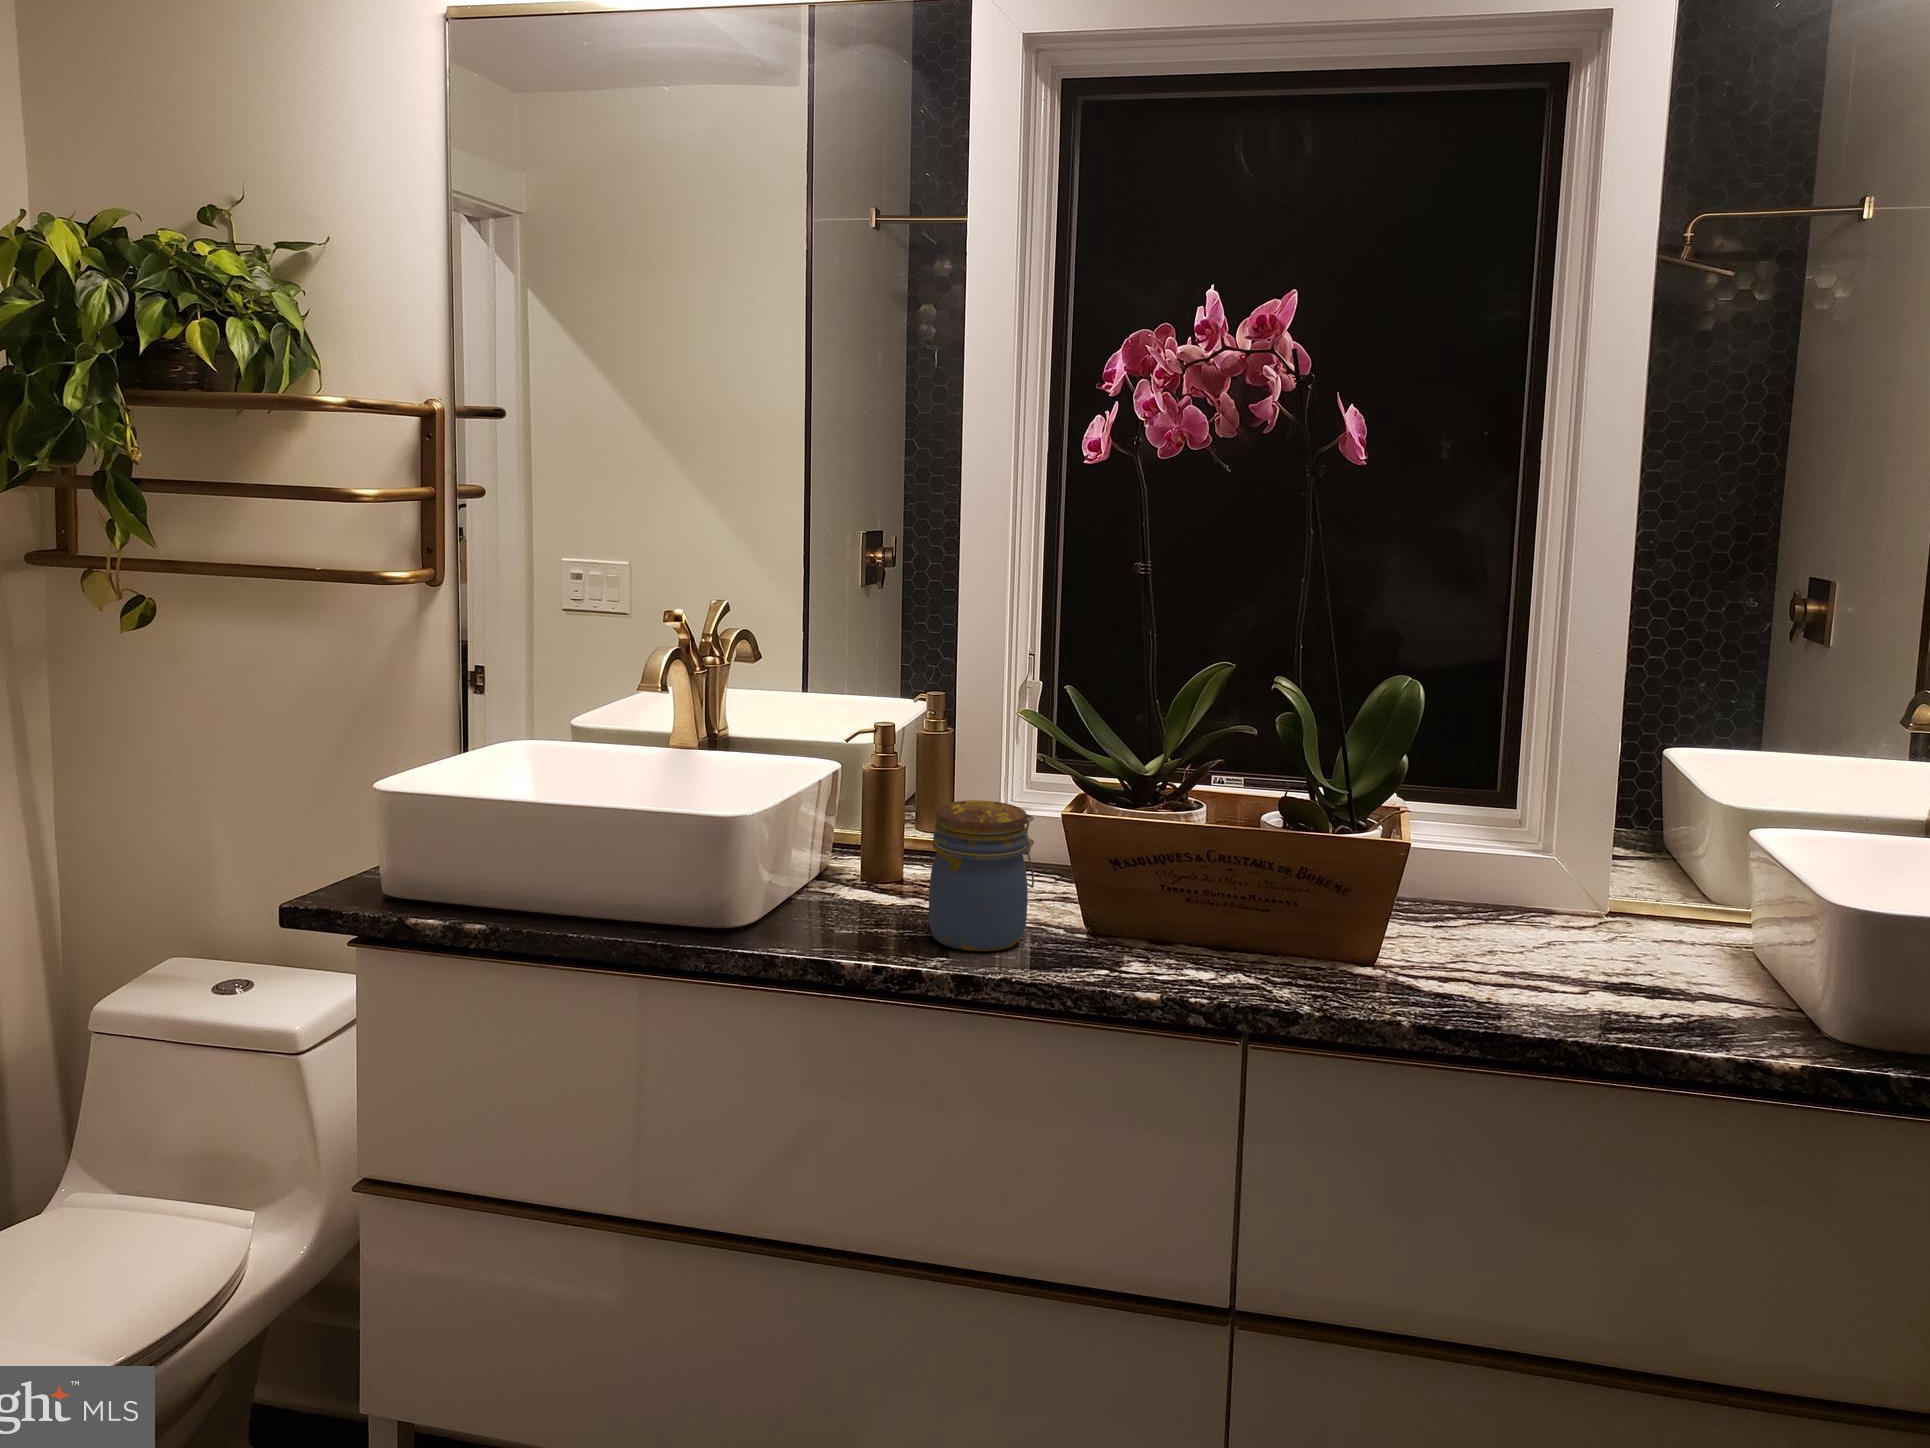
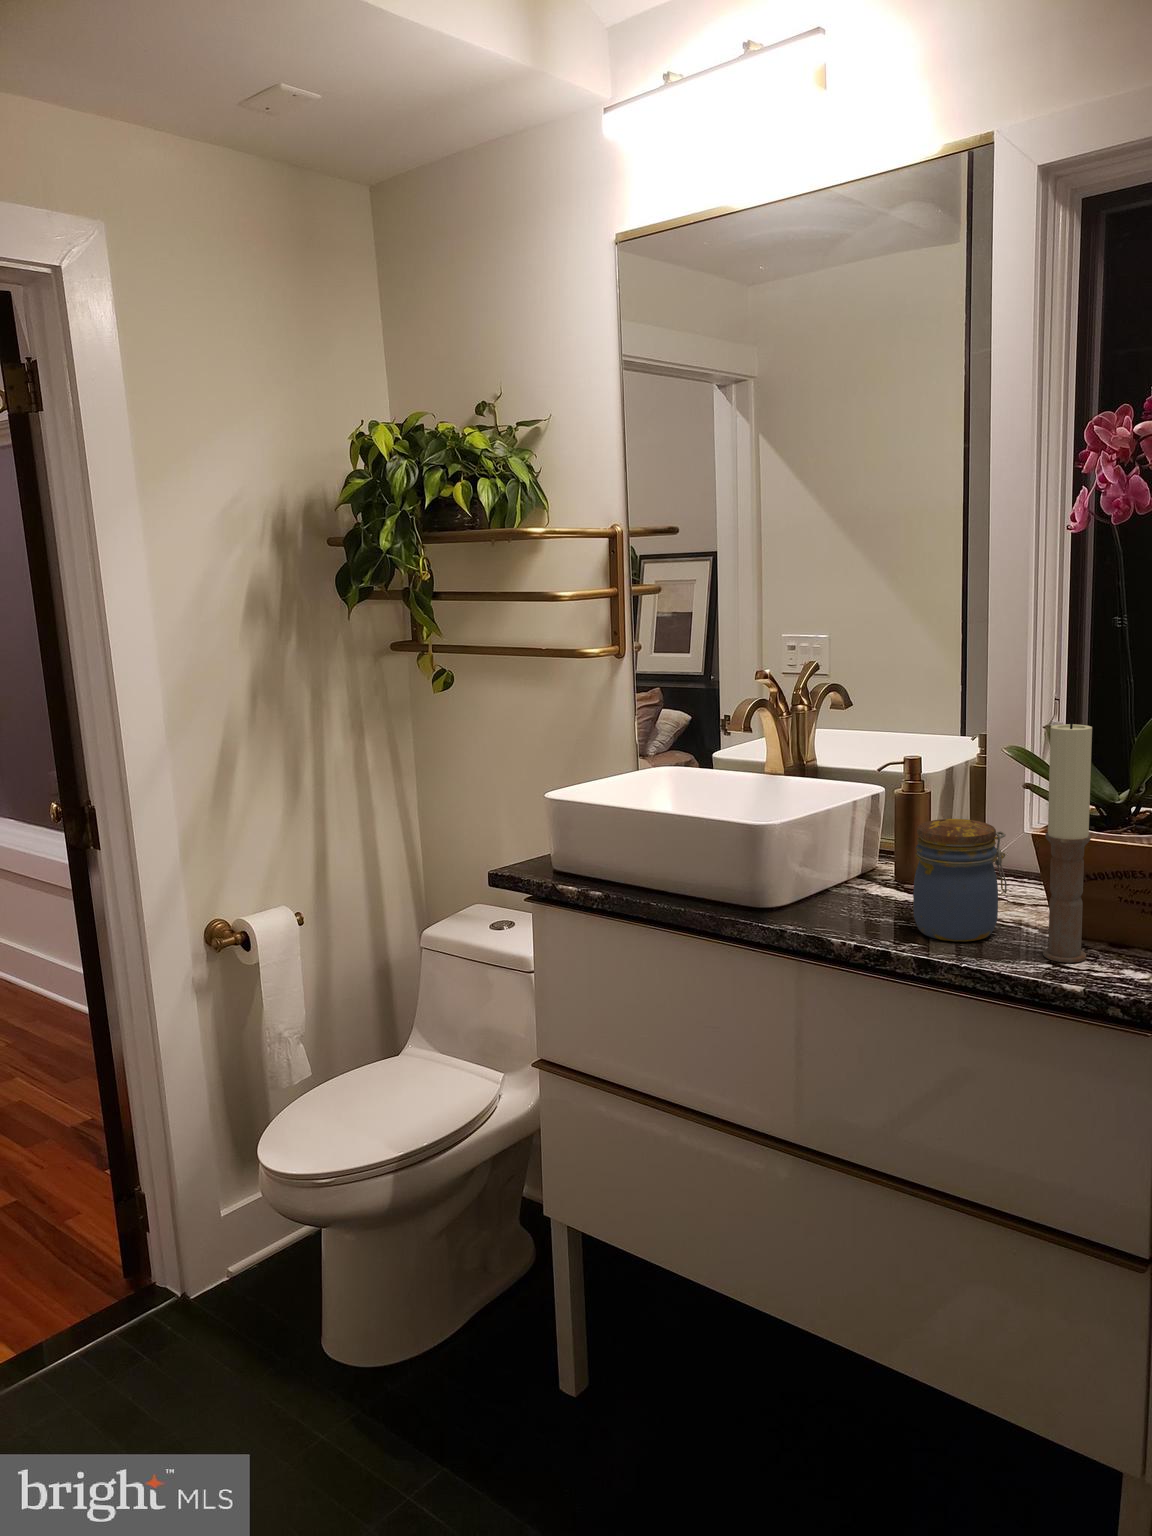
candle: none [1089,680,1149,966] -> present [1043,719,1092,963]

